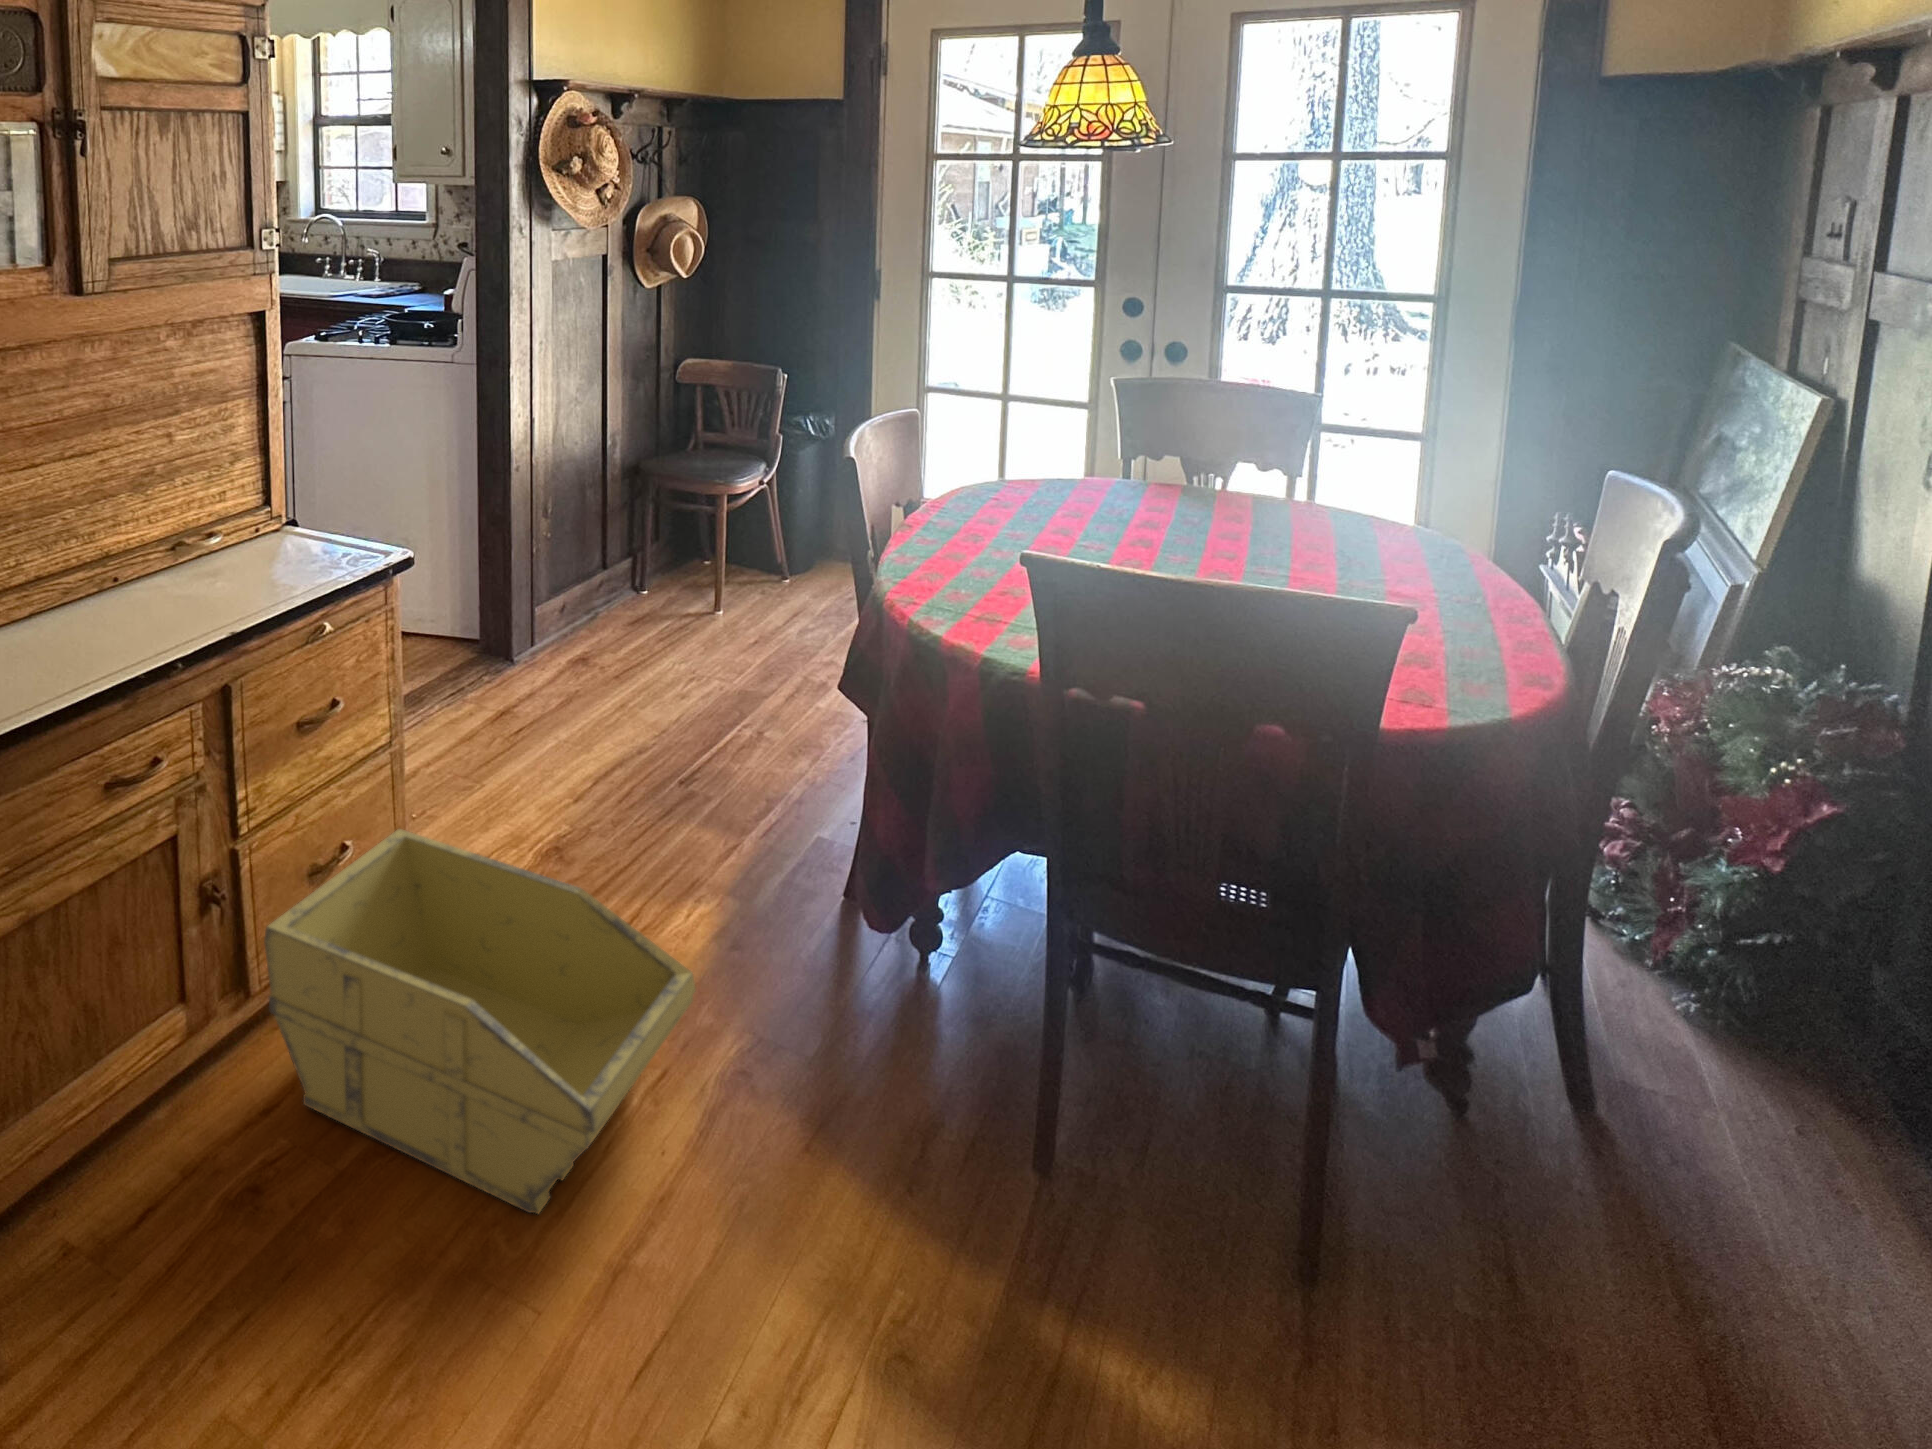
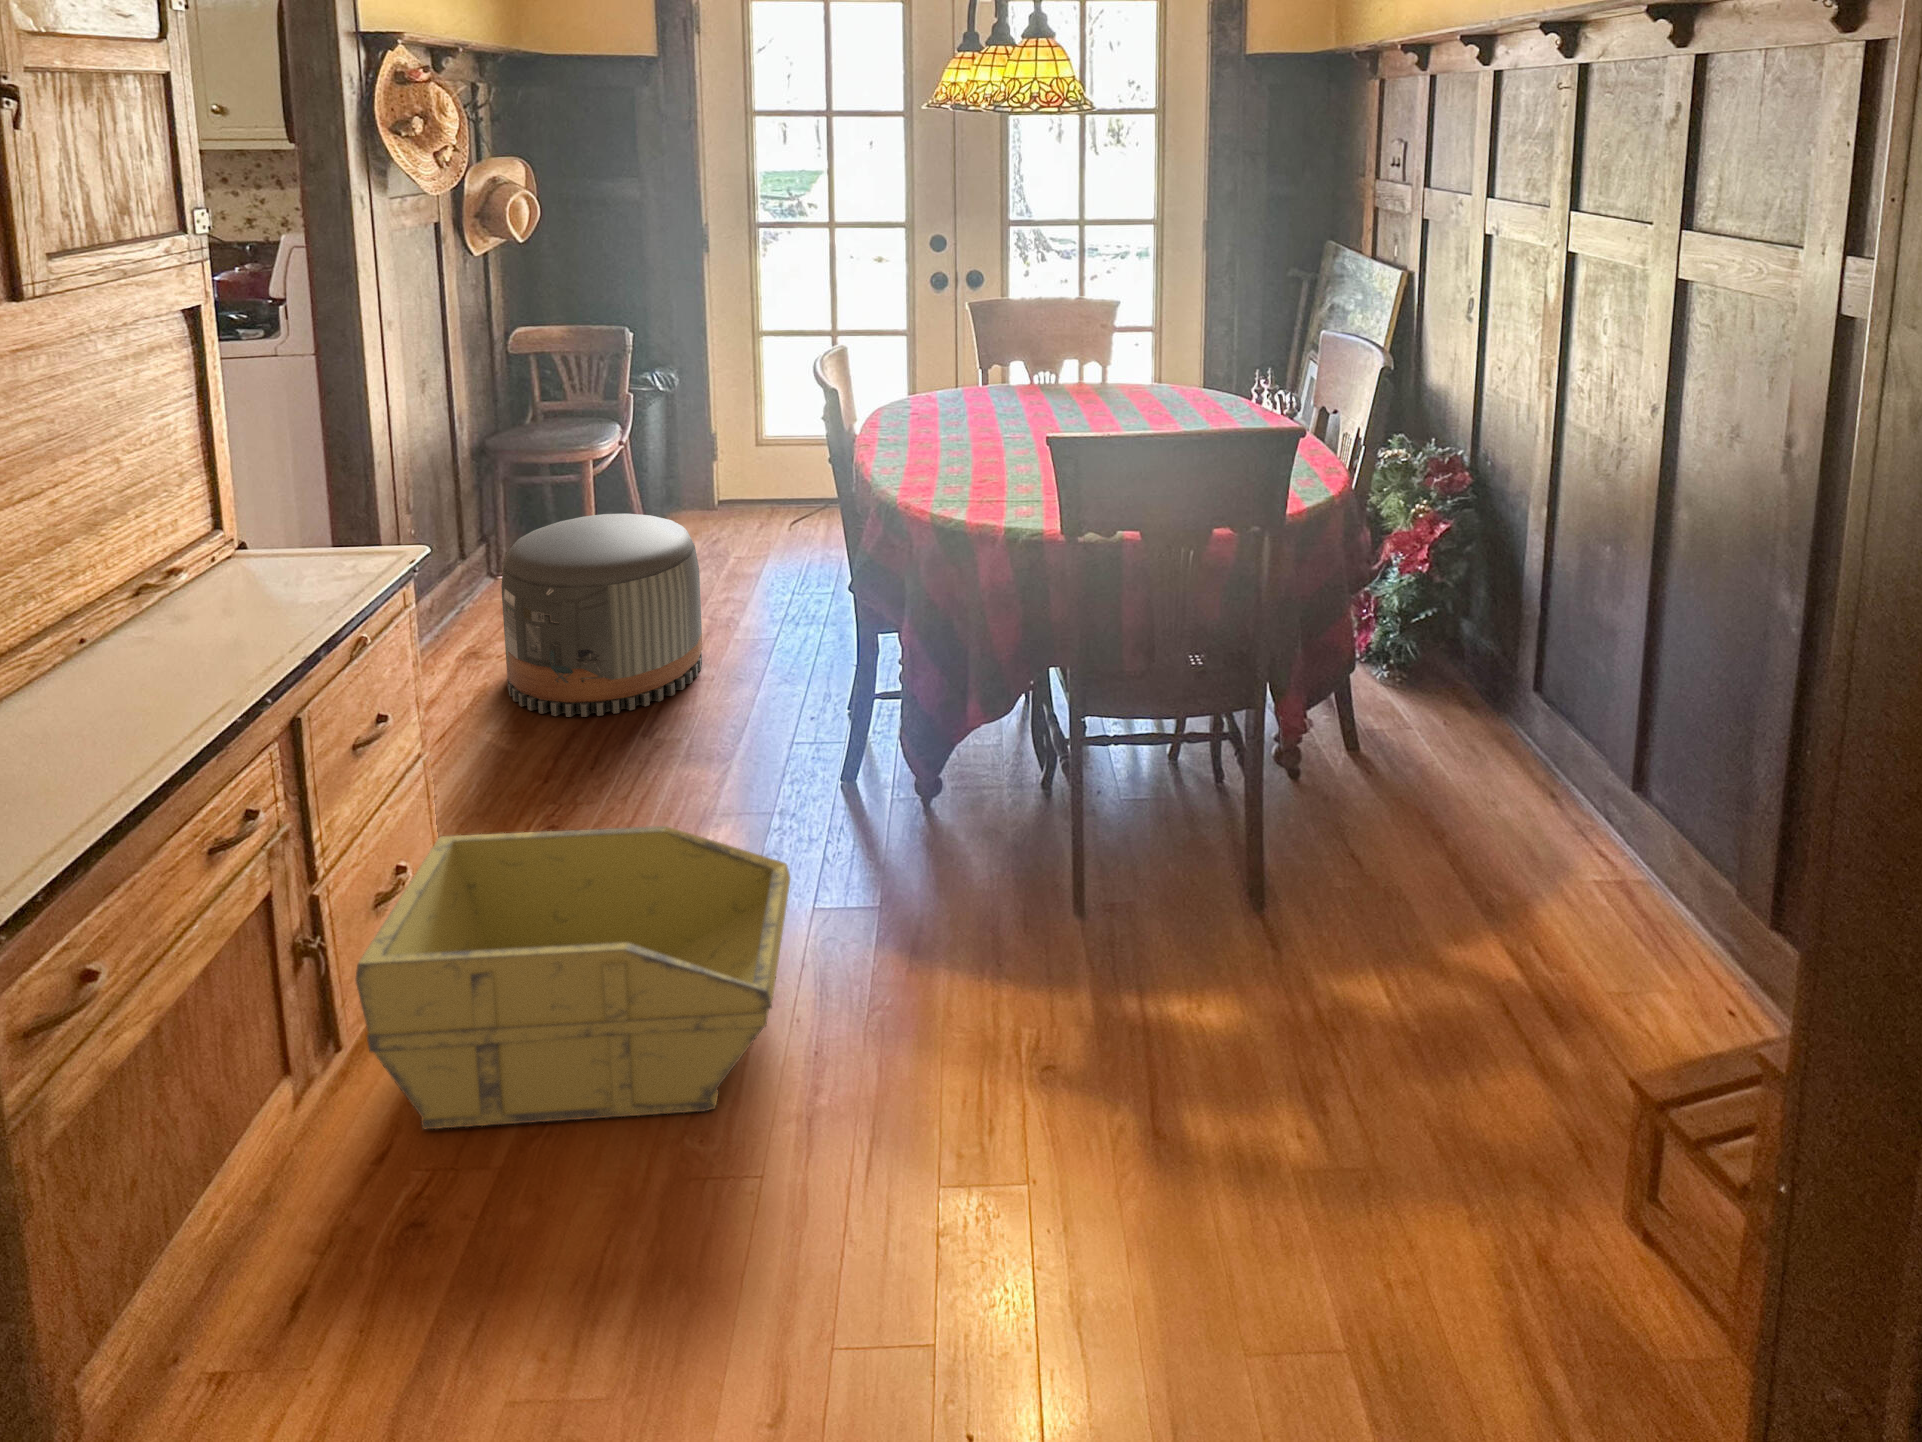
pouf: none [589,549,778,754] -> present [501,514,702,717]

